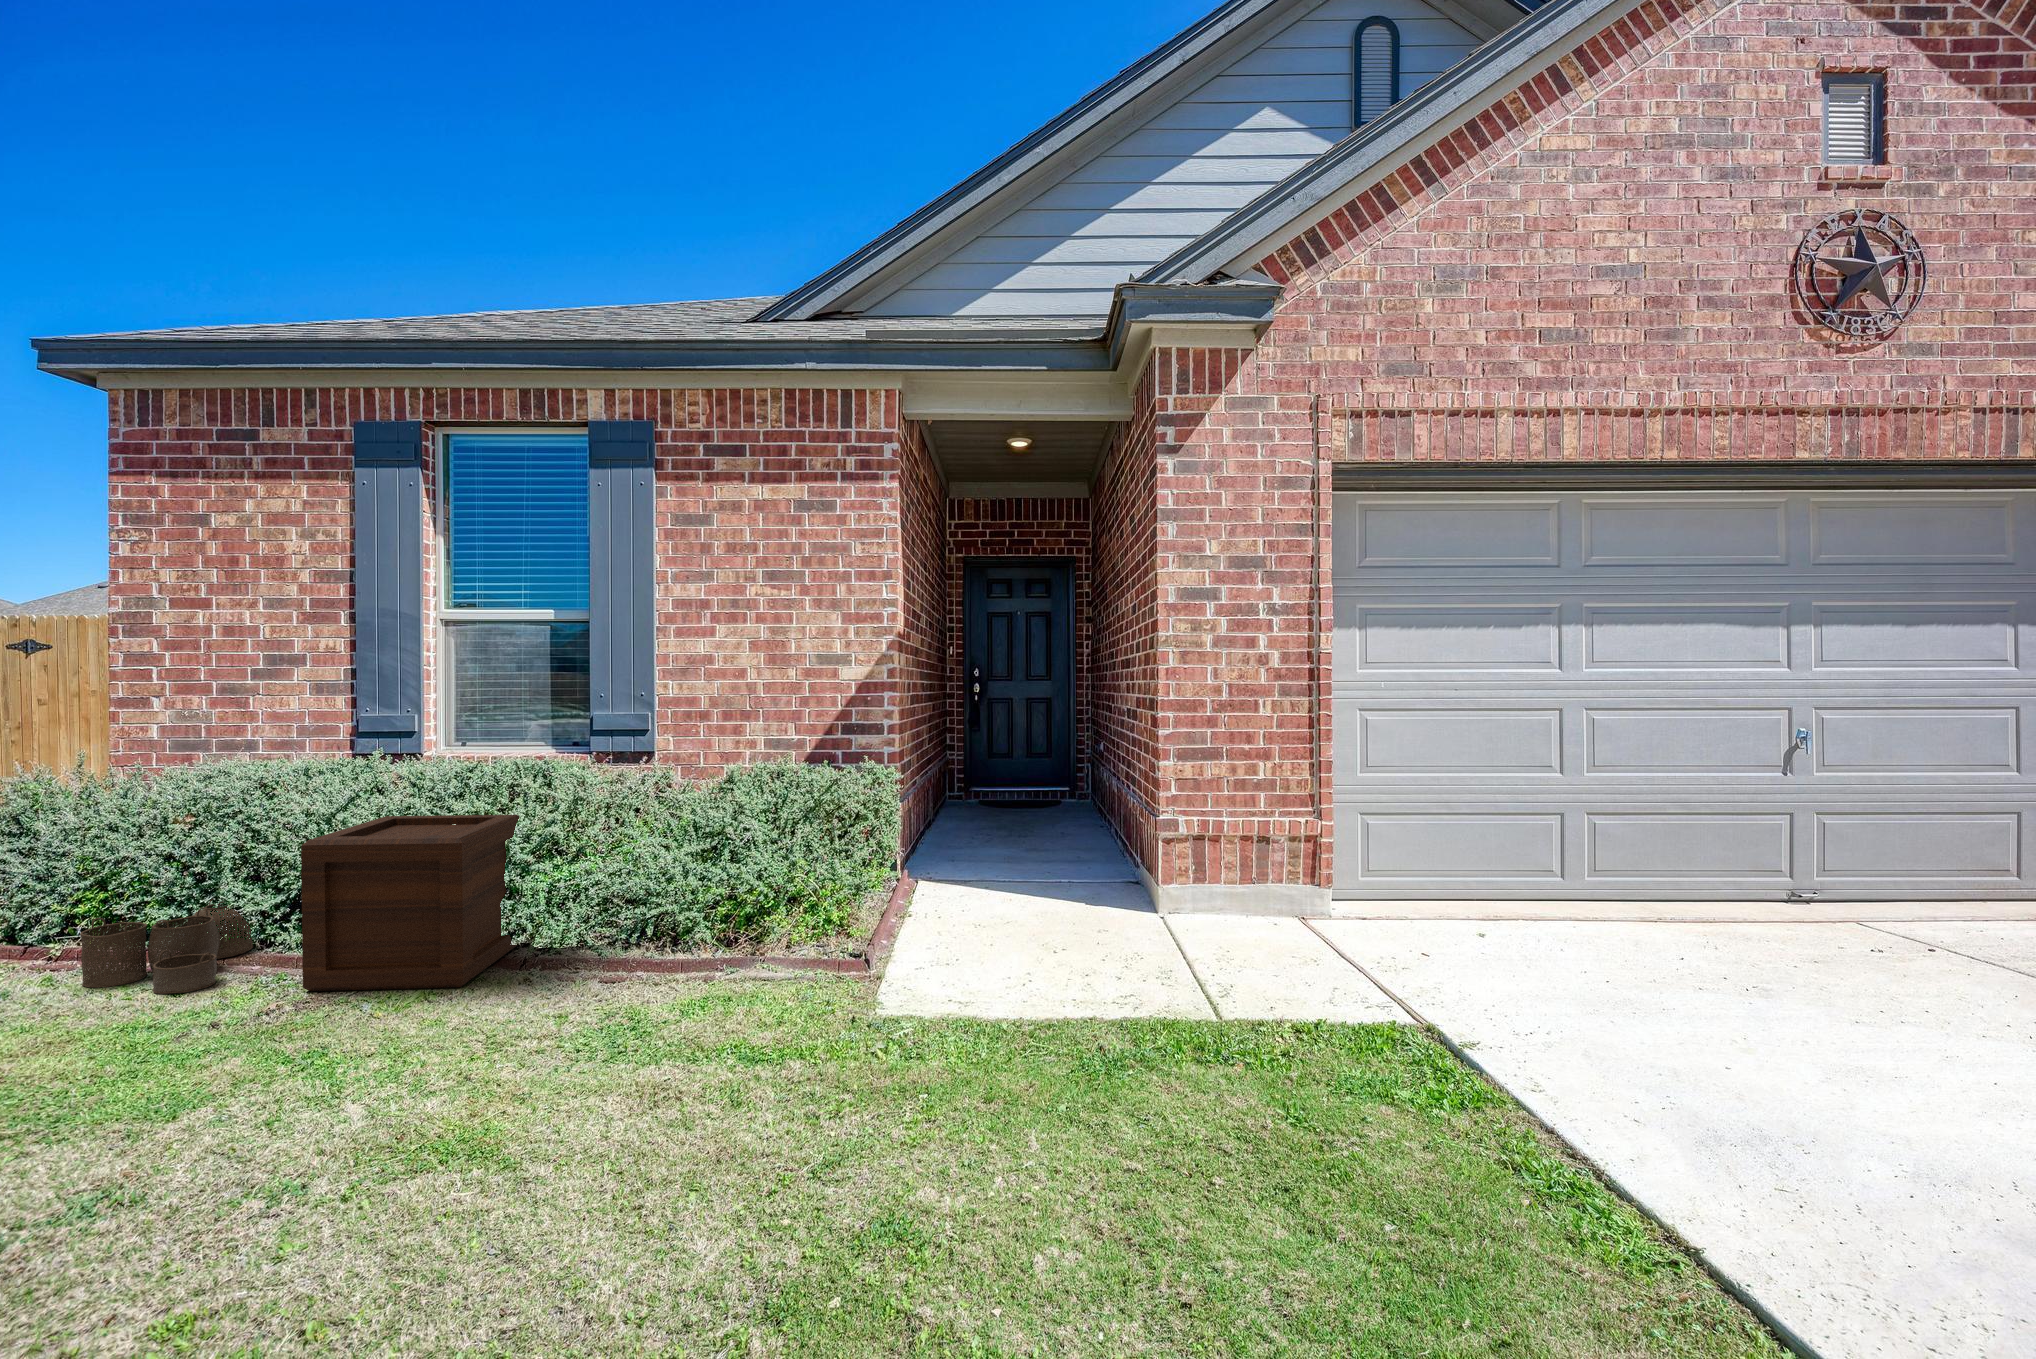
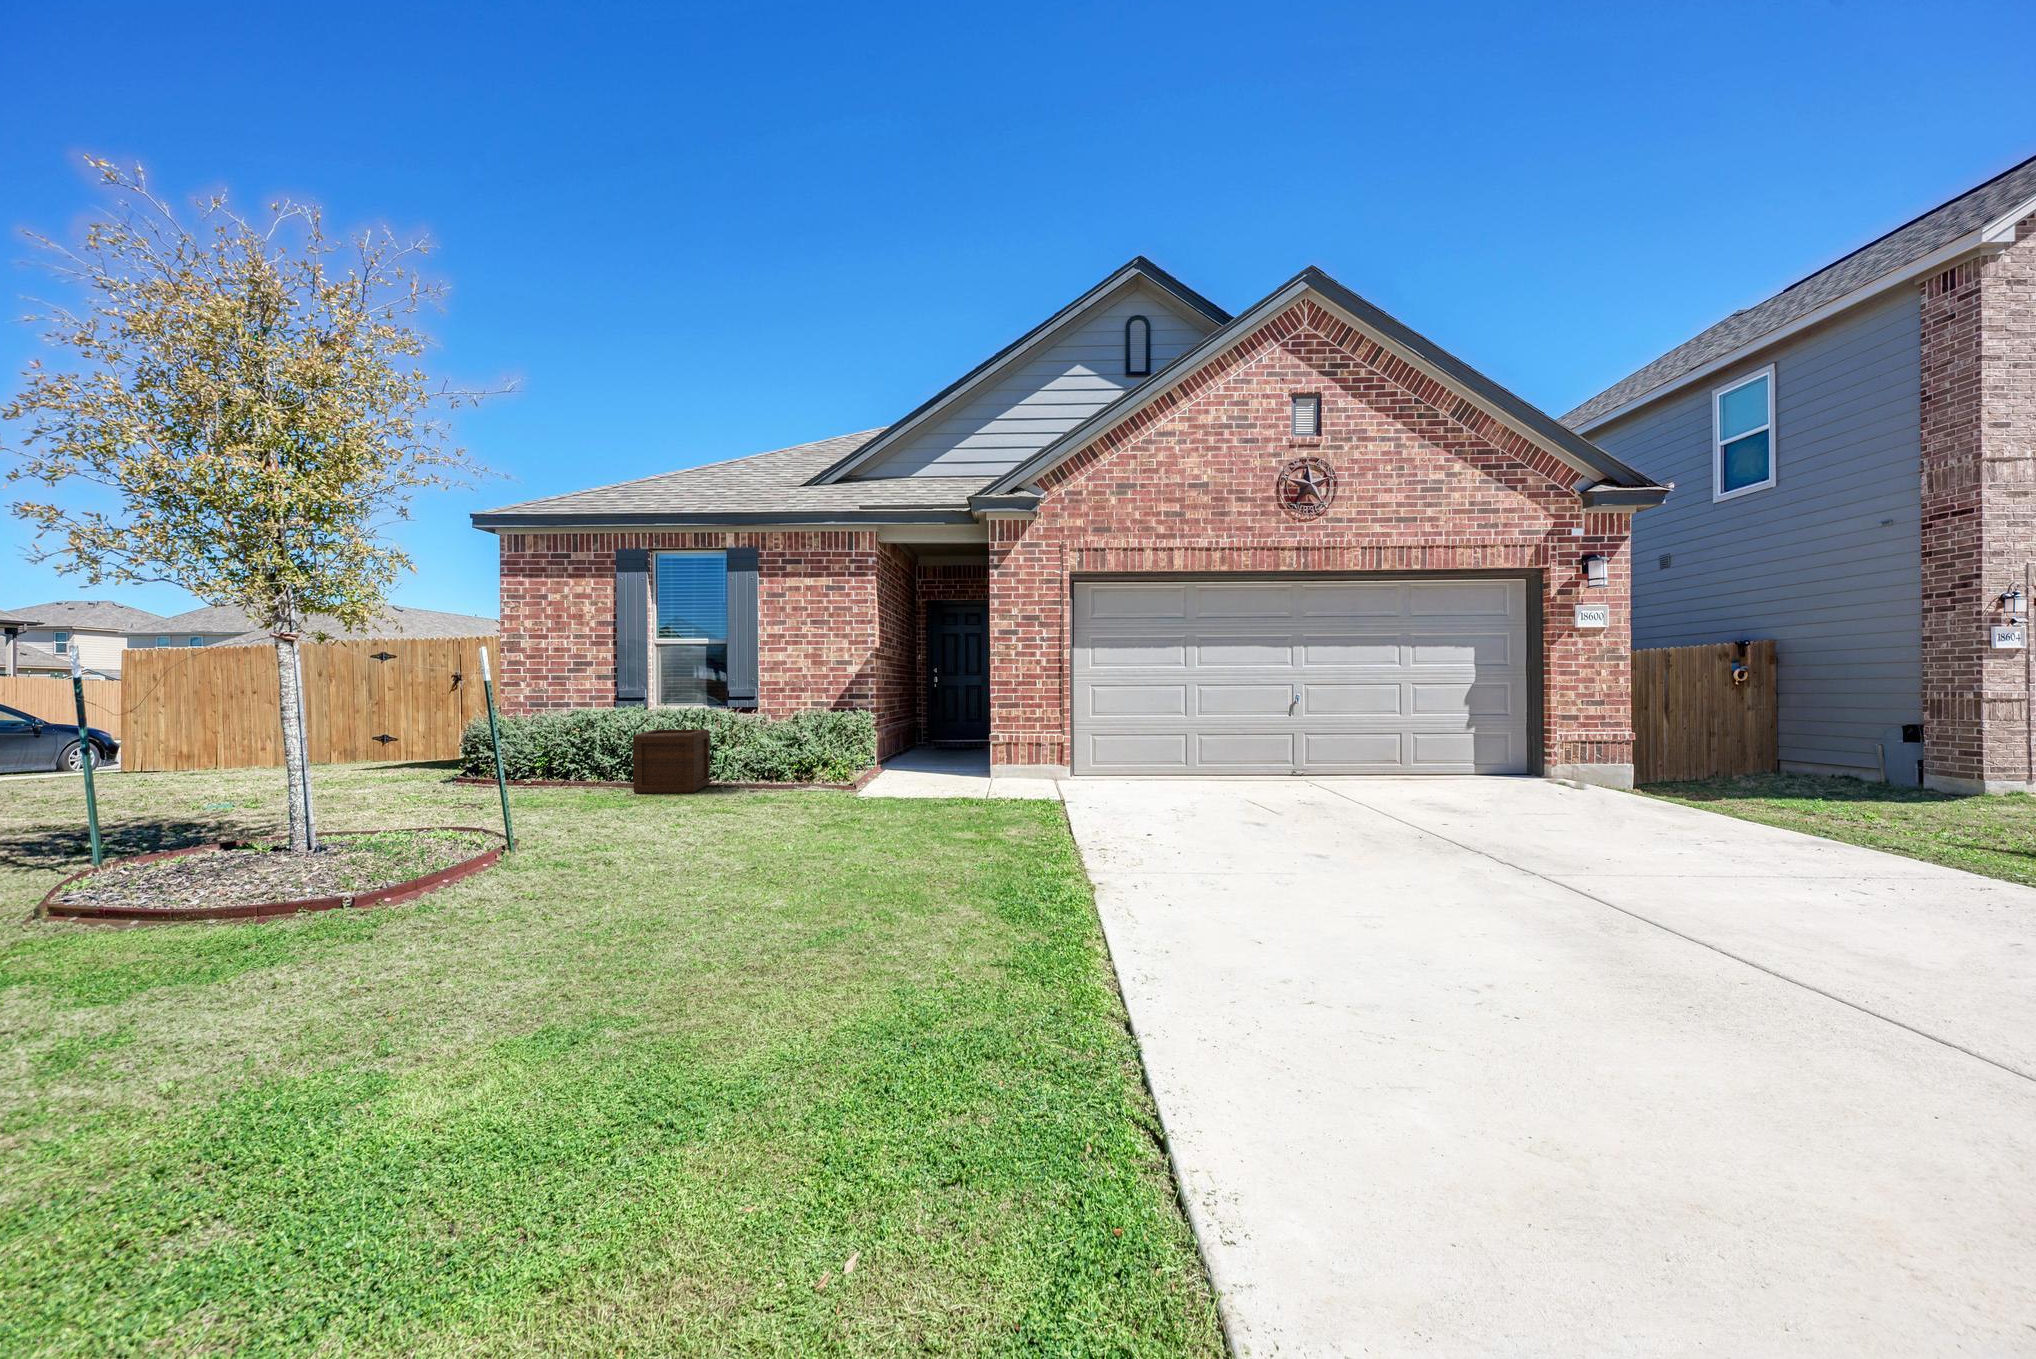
woven basket: present [80,899,253,994] -> none [546,763,599,794]

